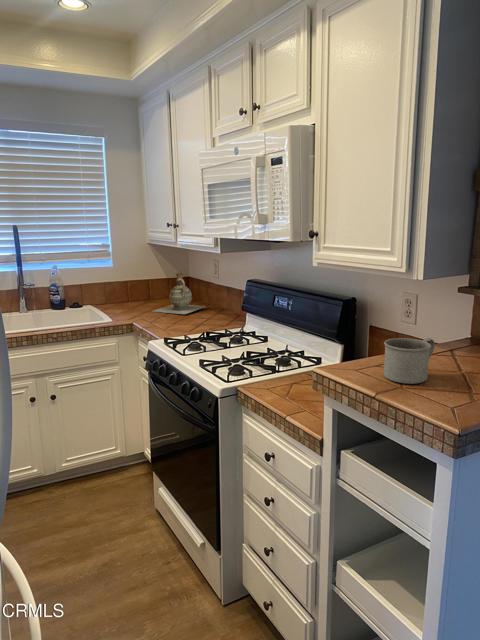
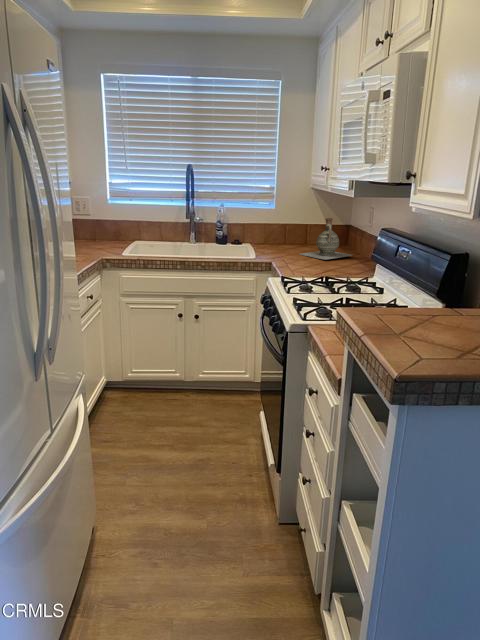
mug: present [384,338,435,384] -> none [391,286,459,334]

